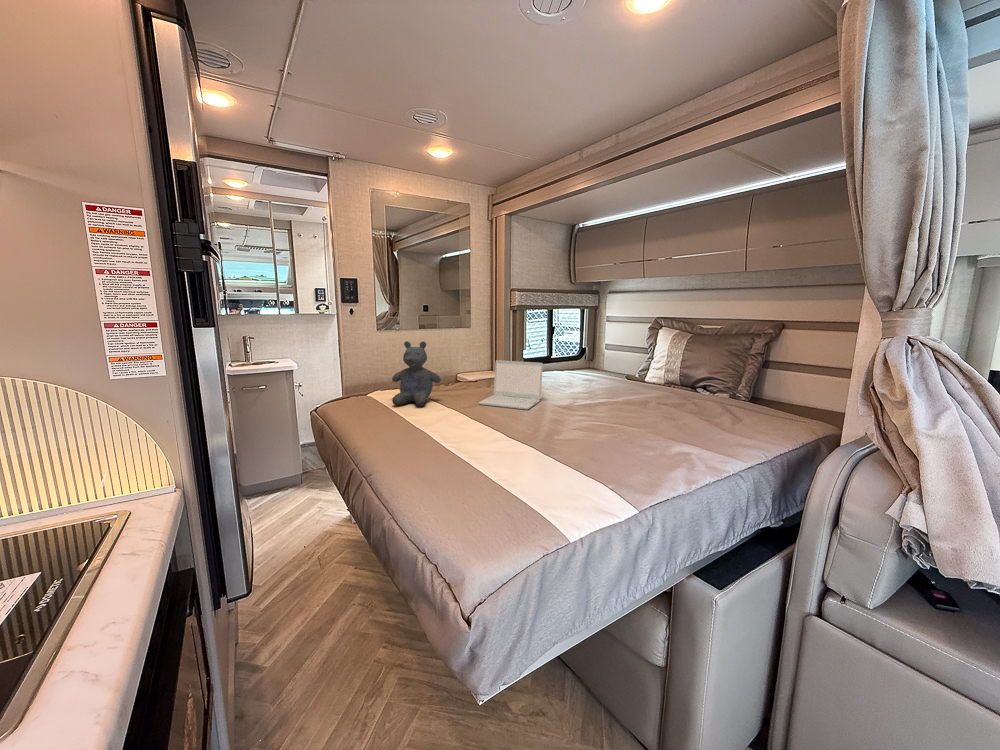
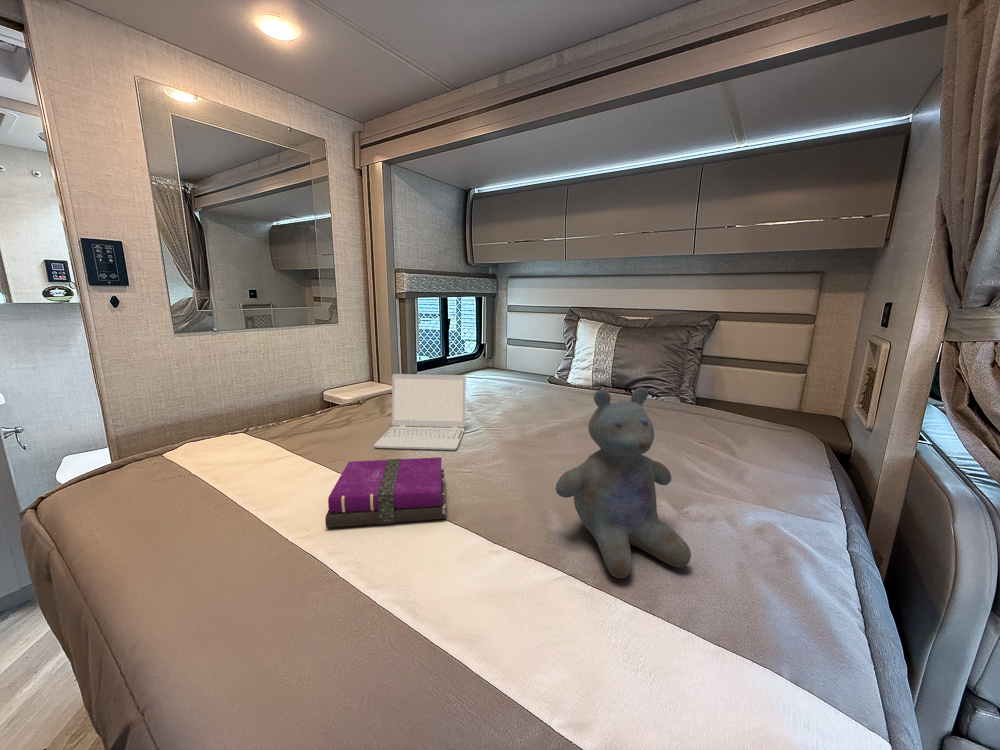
stuffed bear: present [392,341,441,406] -> present [556,387,691,579]
notebook: none [442,403,513,434] -> present [325,457,446,528]

